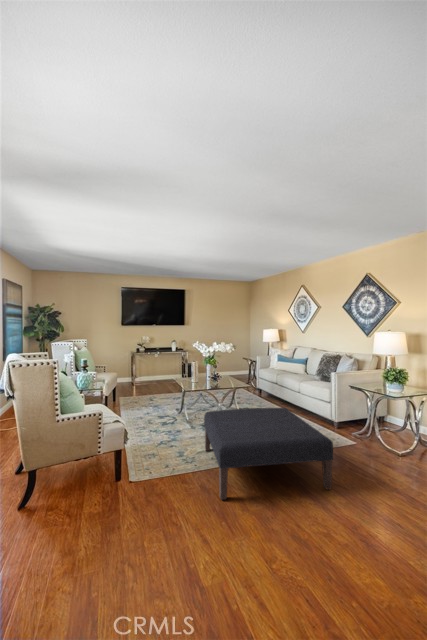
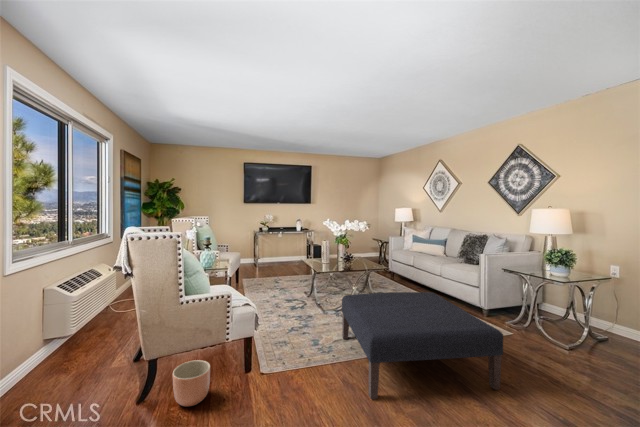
planter: none [50,471,83,510] -> present [173,360,210,406]

